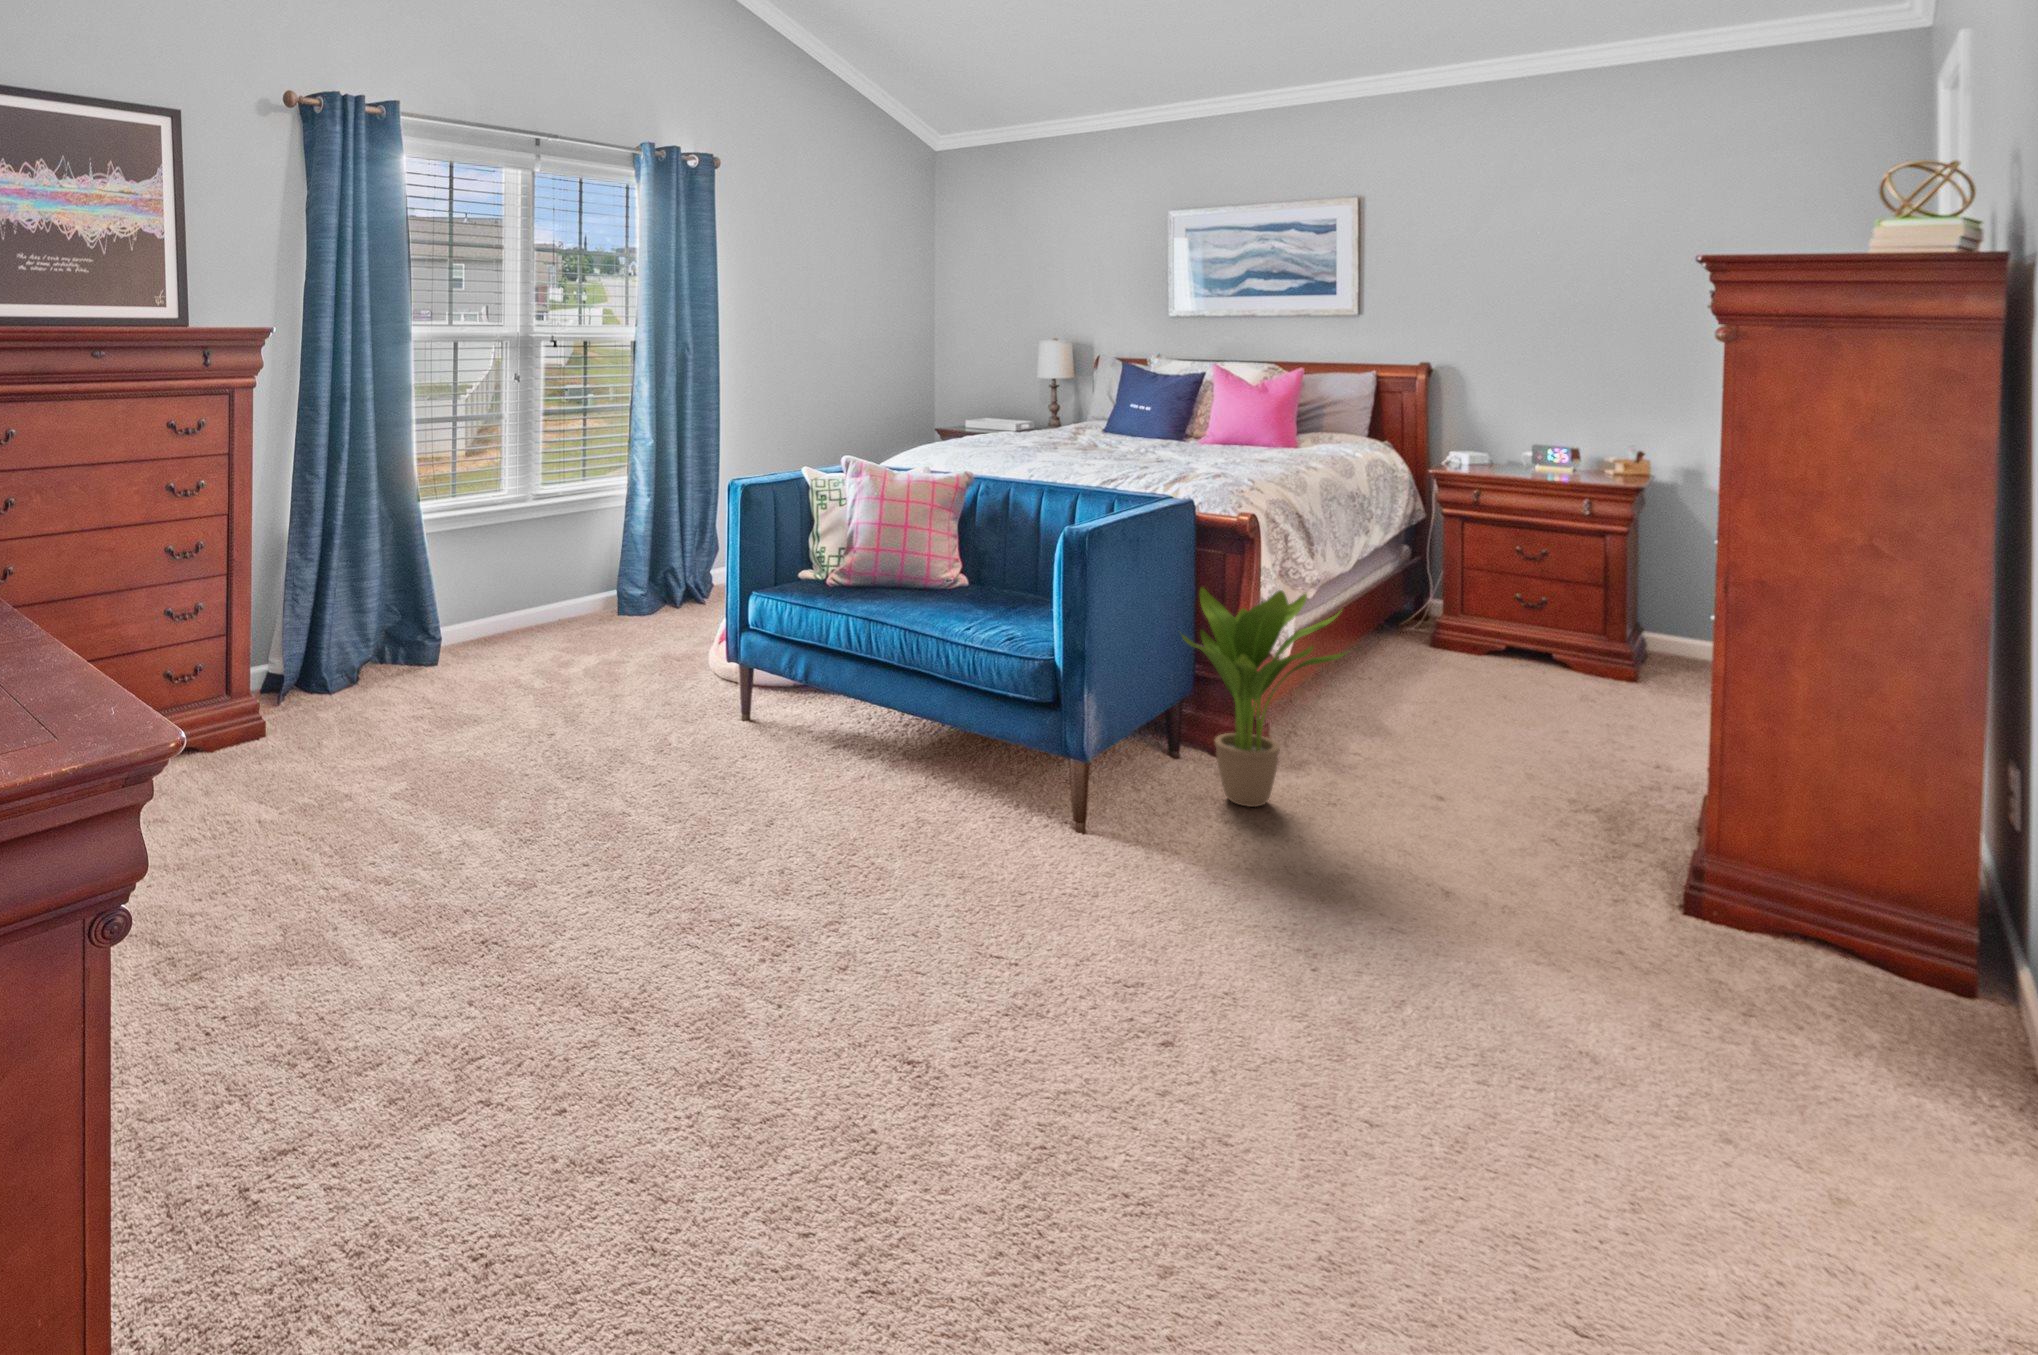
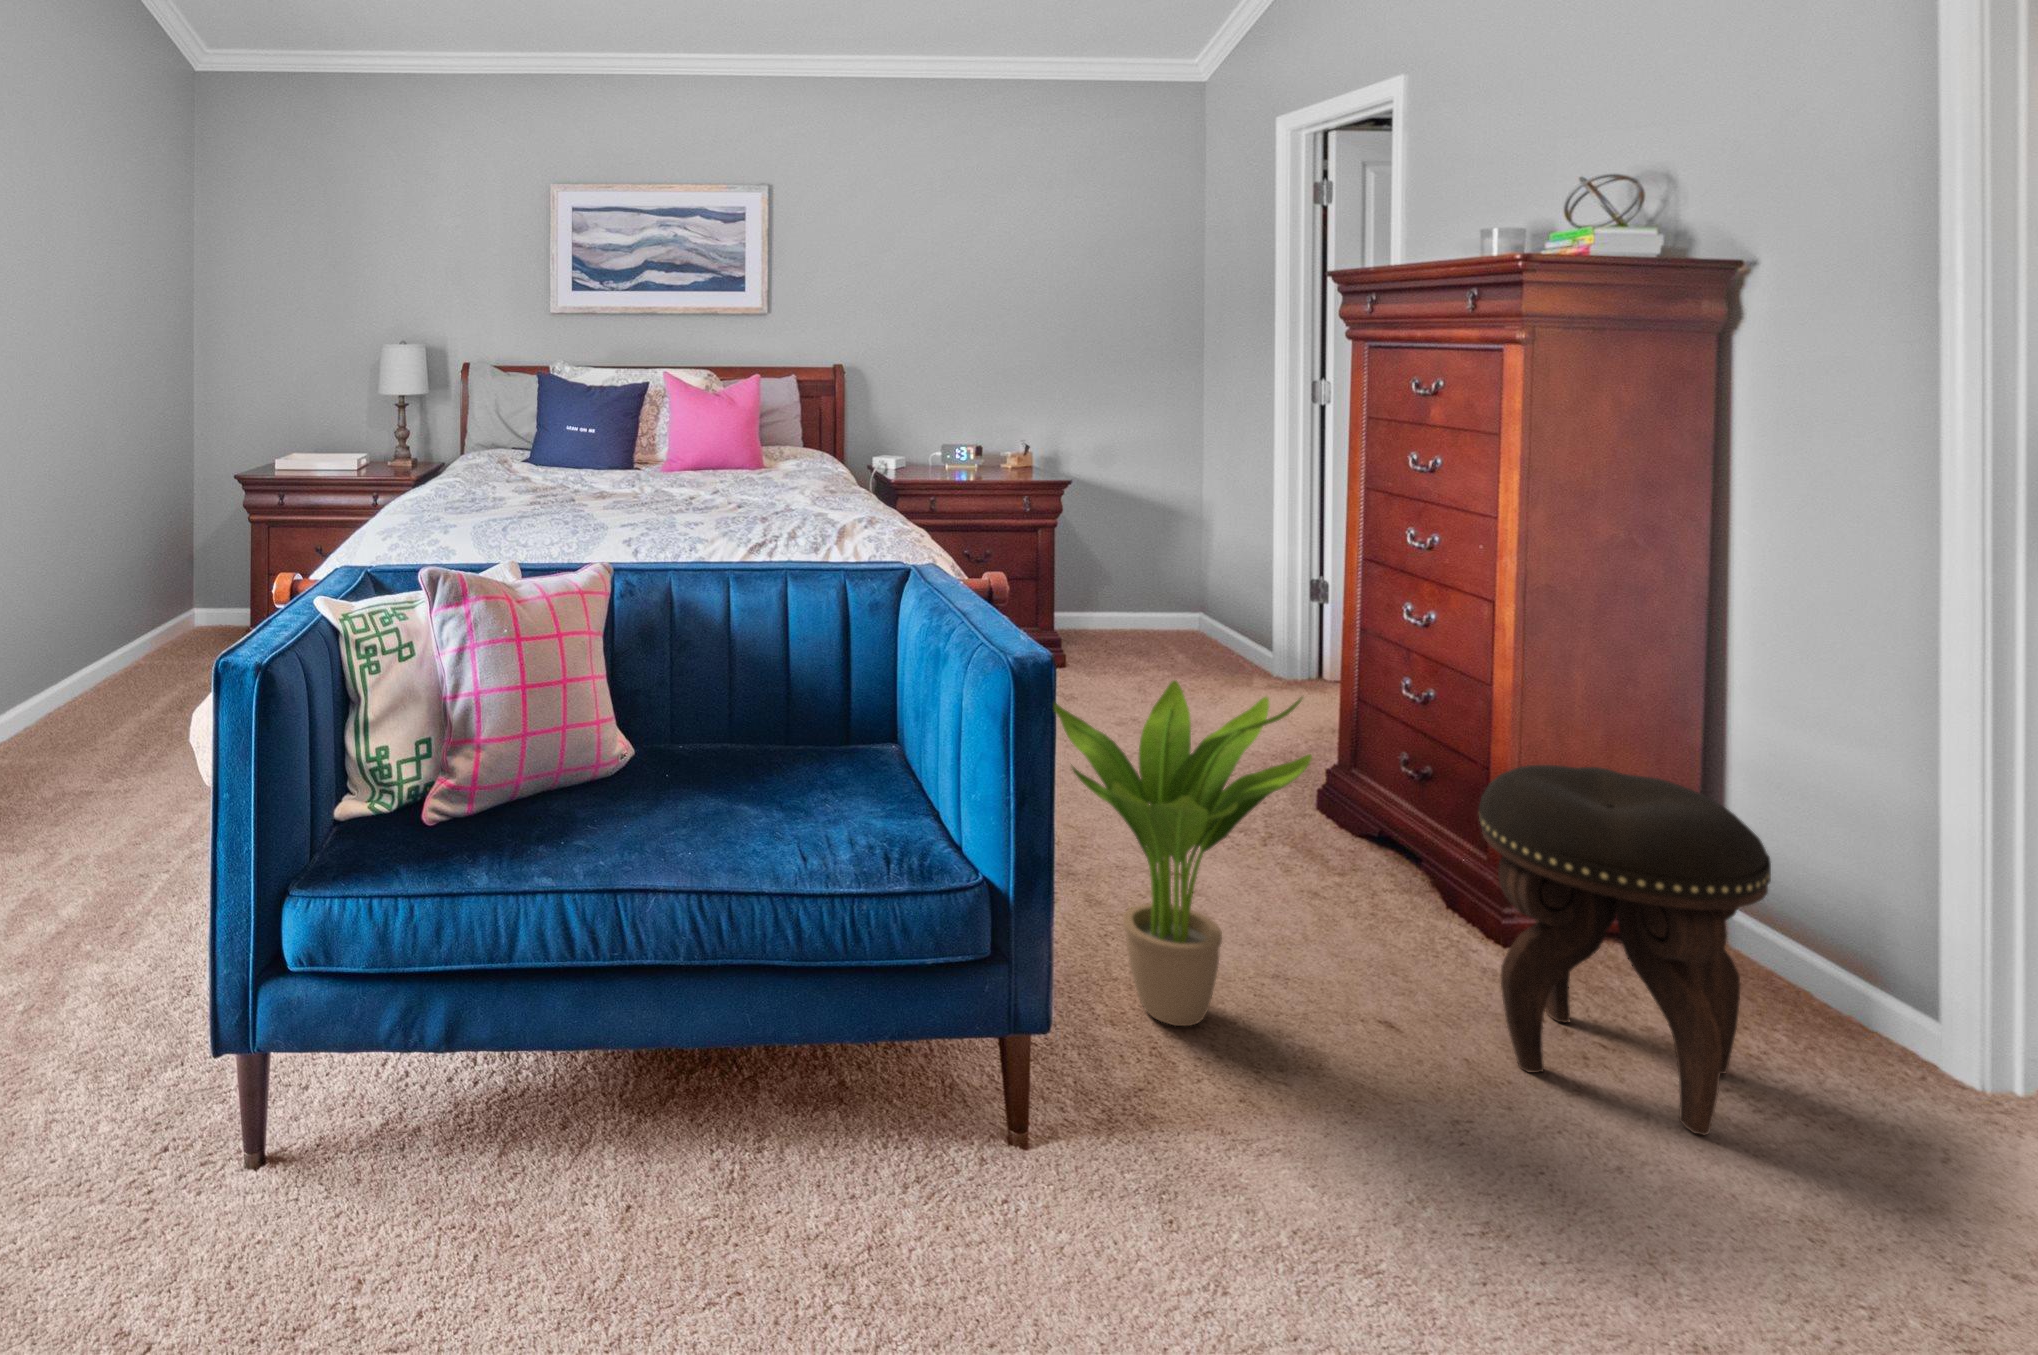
footstool: none [1423,682,1621,932] -> present [1479,765,1771,1135]

